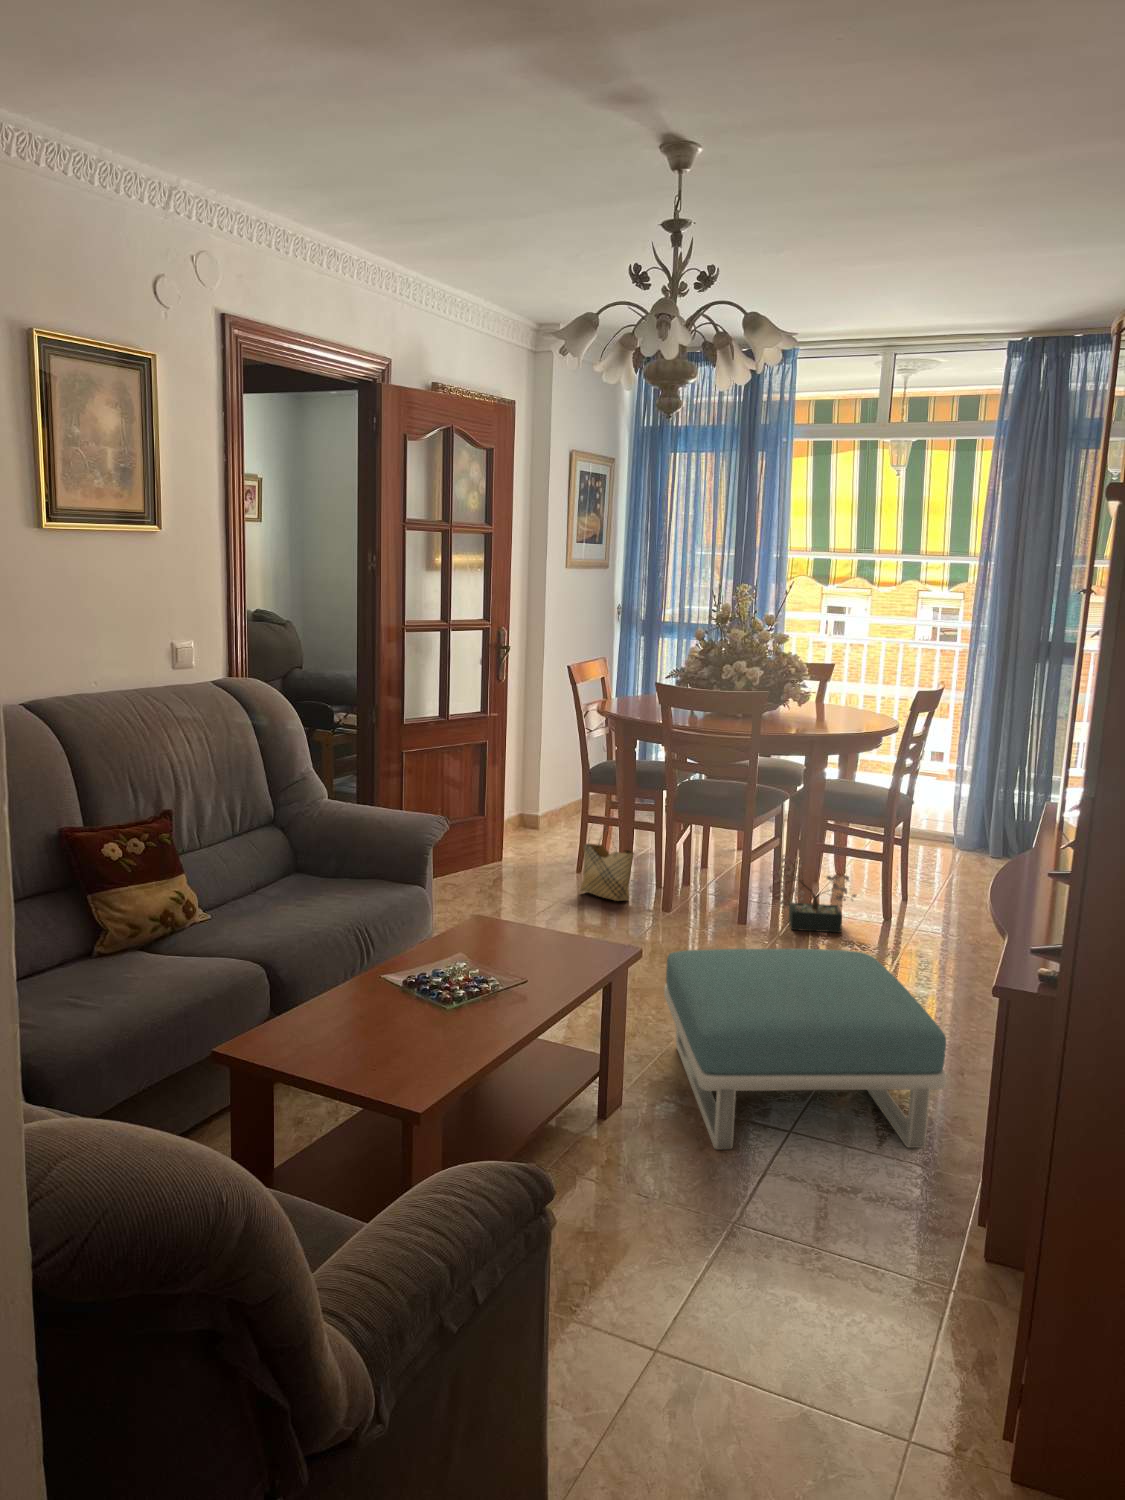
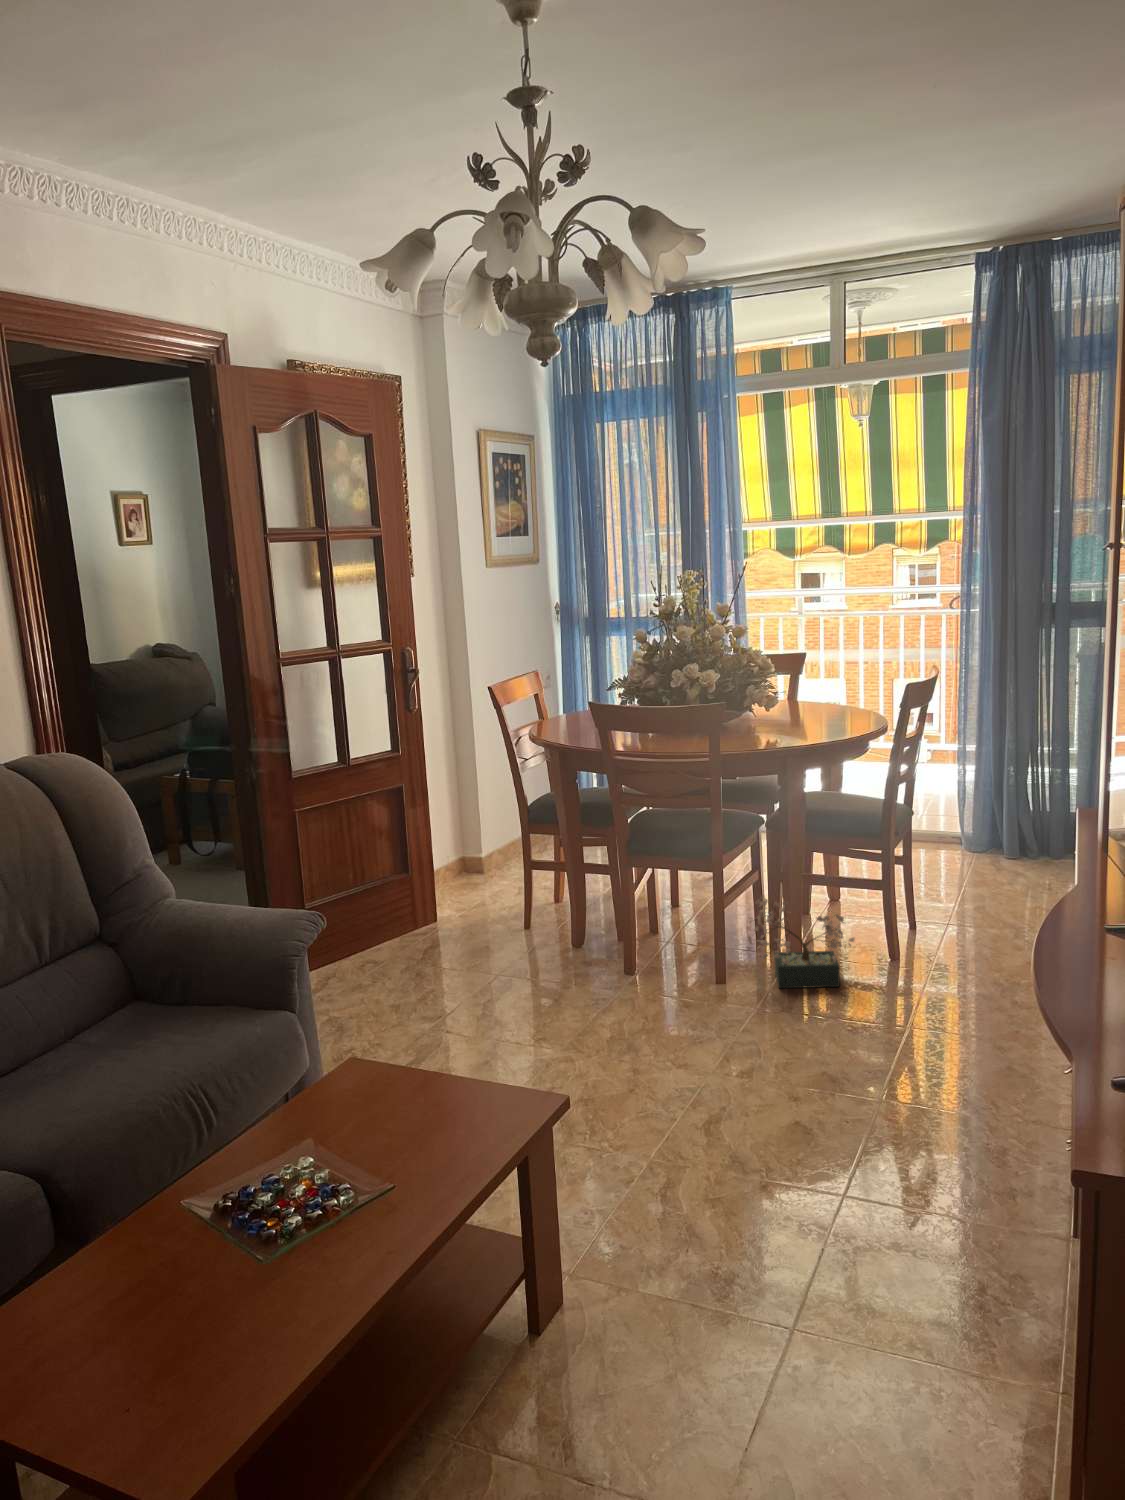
woven basket: present [580,822,634,901] -> none [522,866,584,966]
footstool: present [664,949,946,1149] -> none [606,1057,1005,1406]

